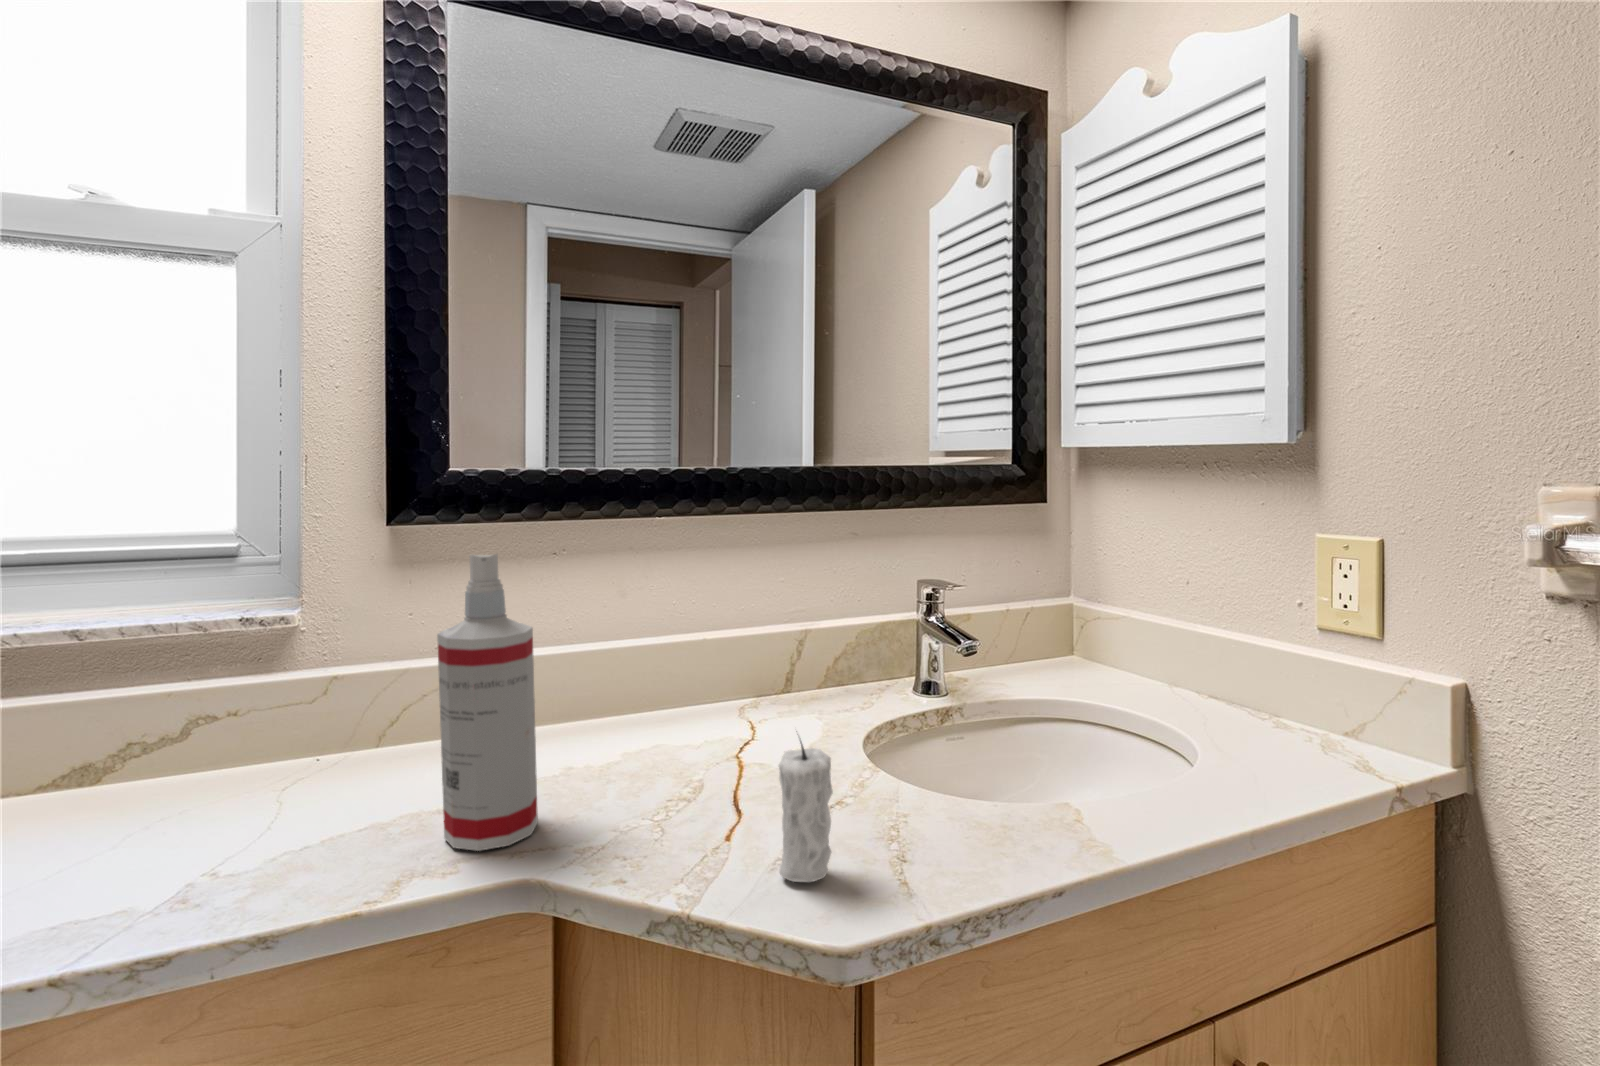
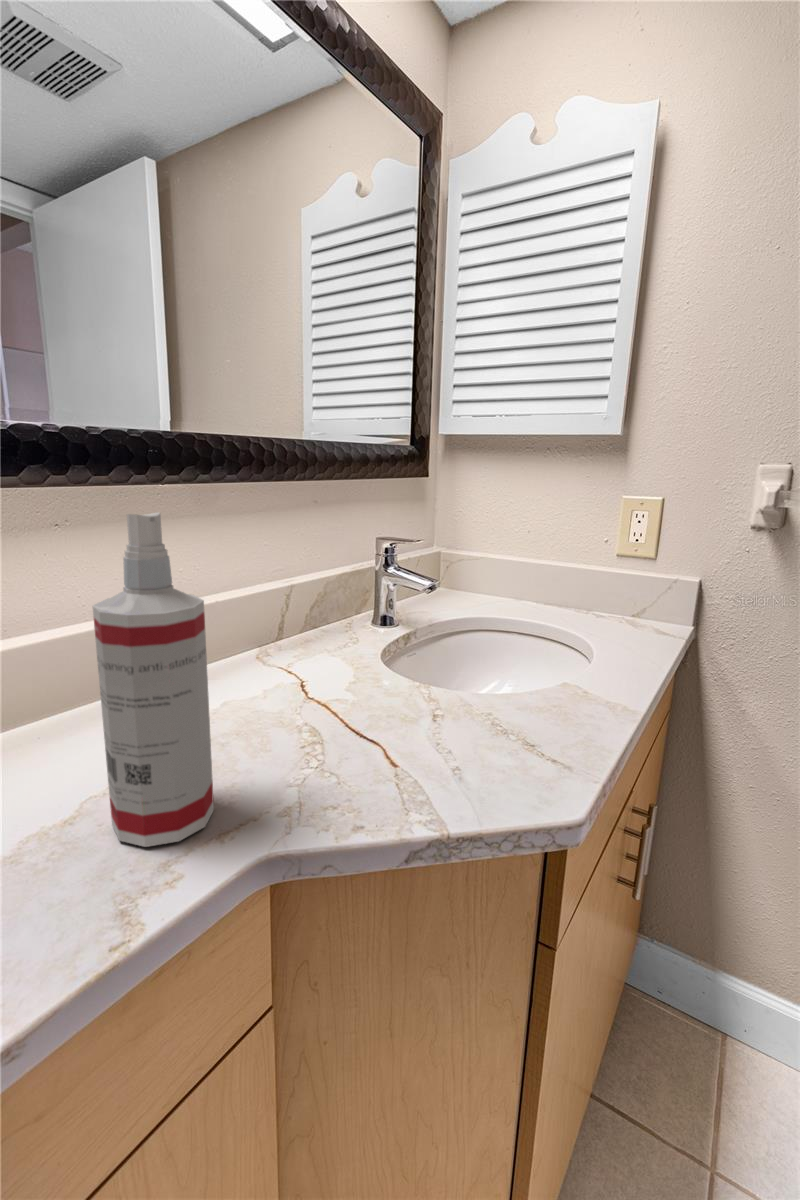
candle: present [779,740,833,882] -> none [470,657,517,783]

